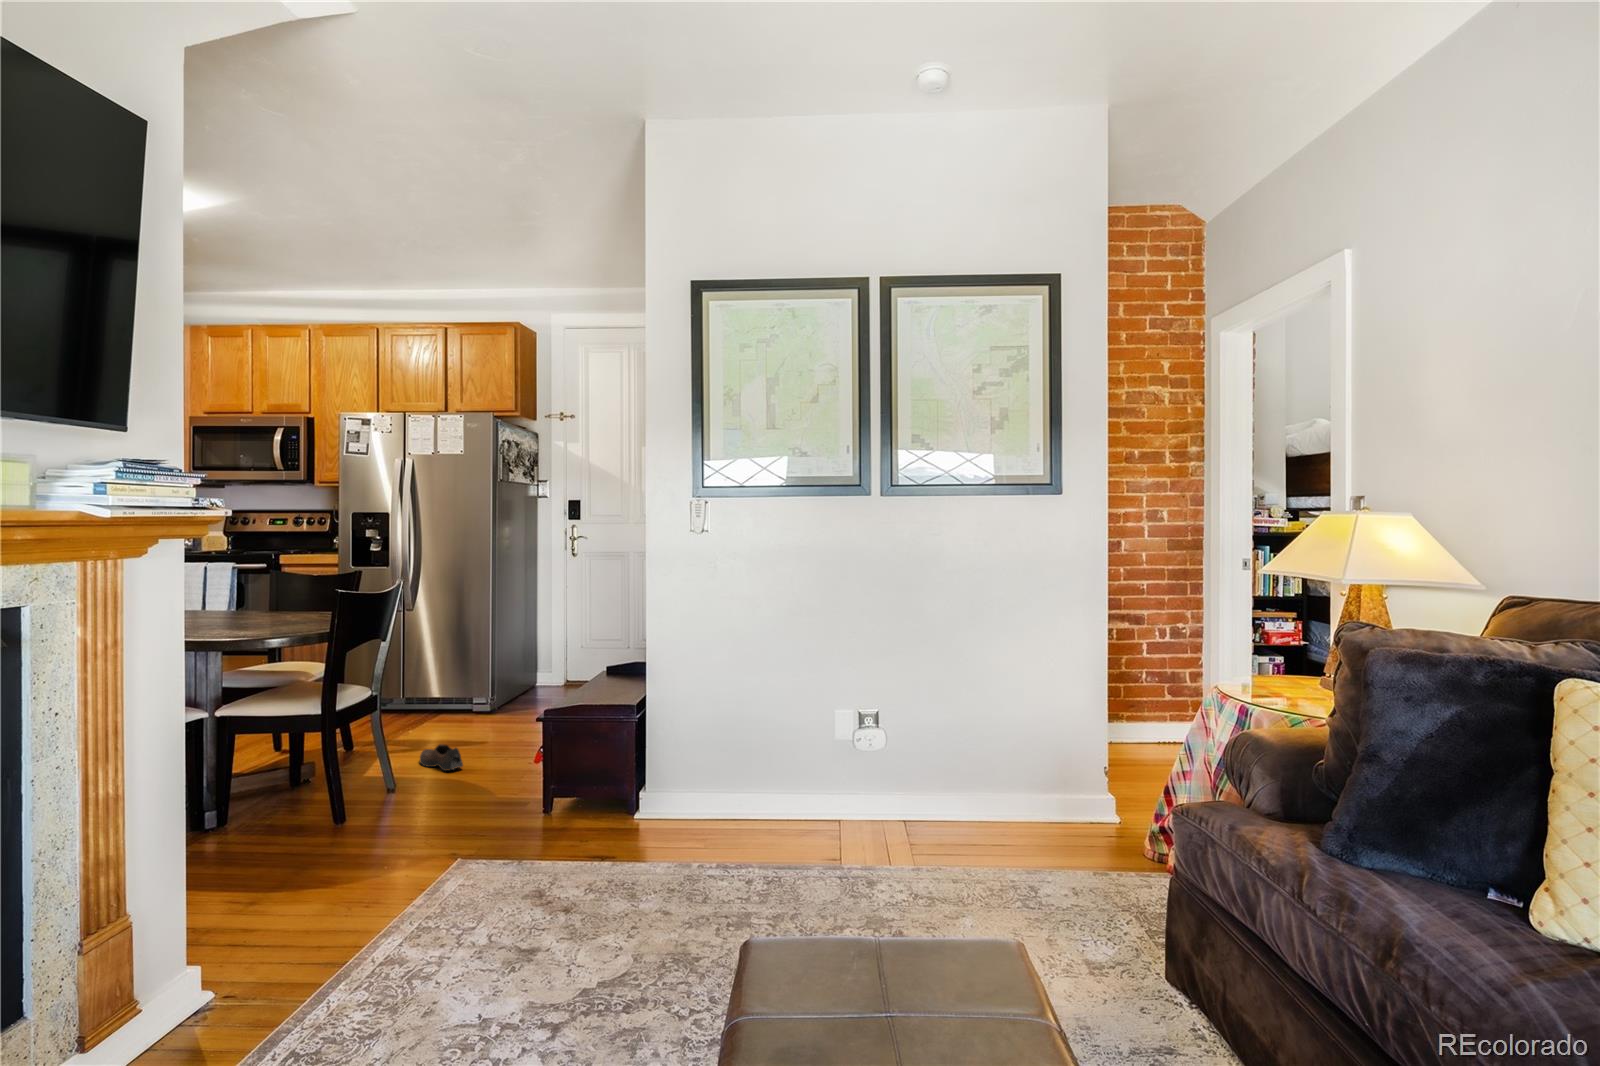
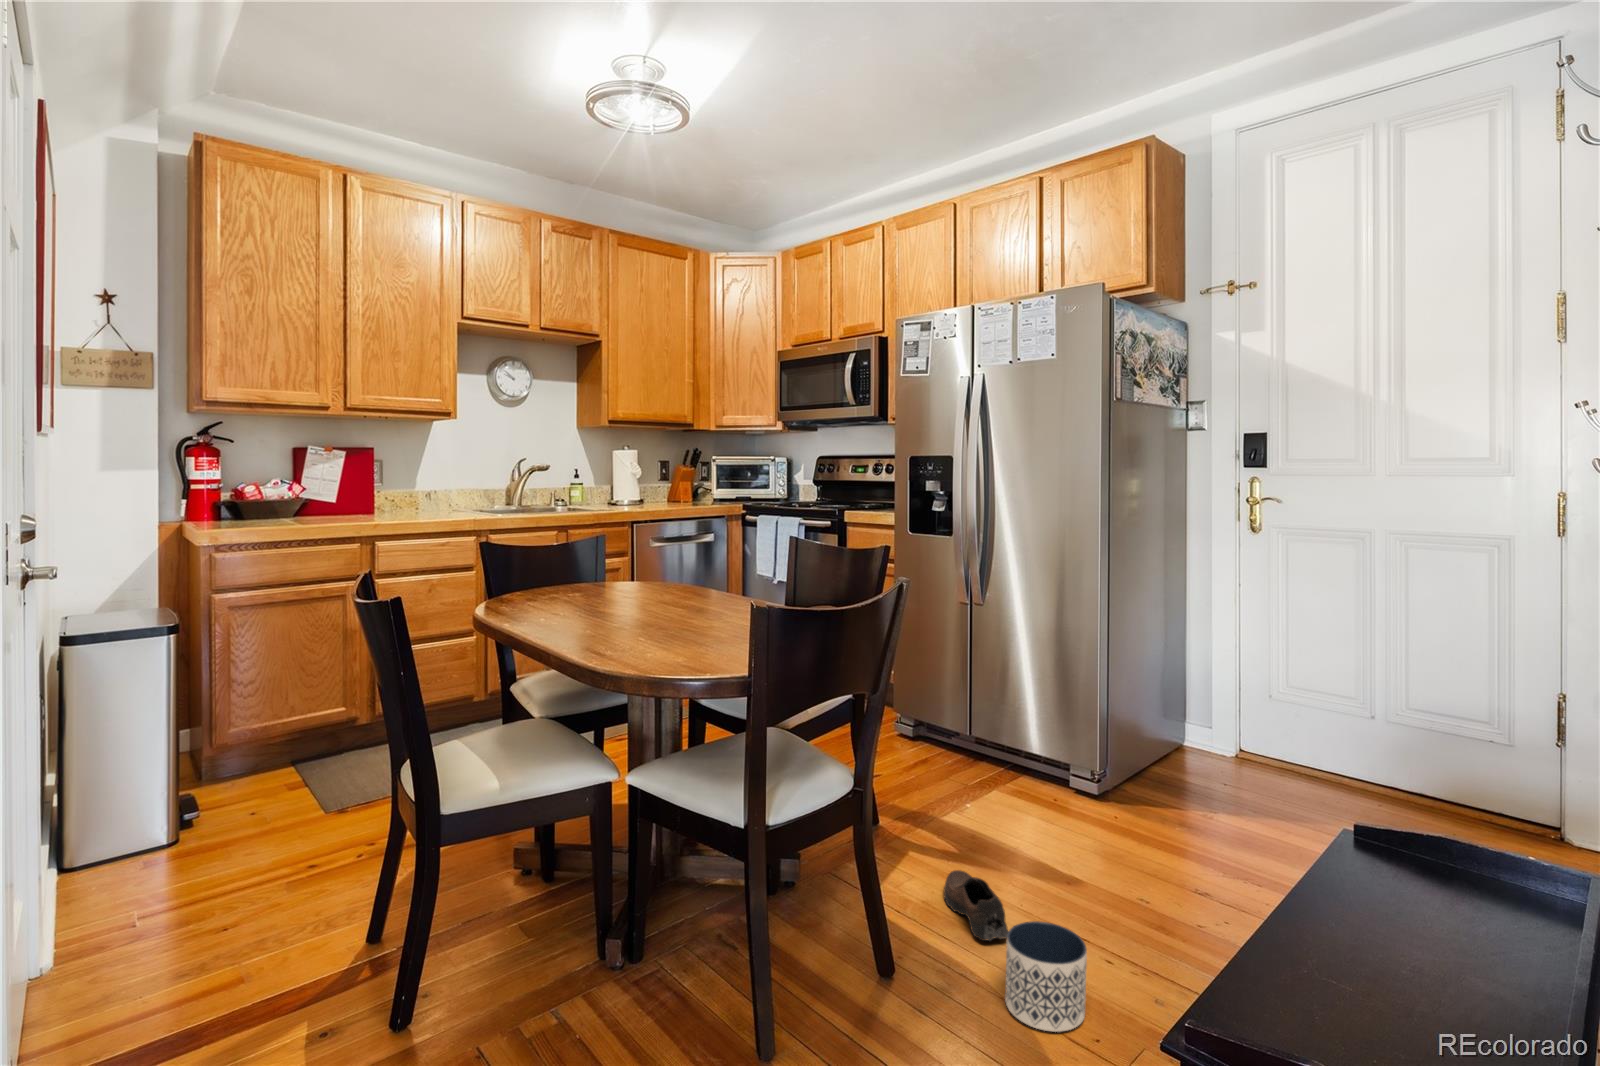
planter: none [469,744,508,787] -> present [1005,921,1087,1032]

